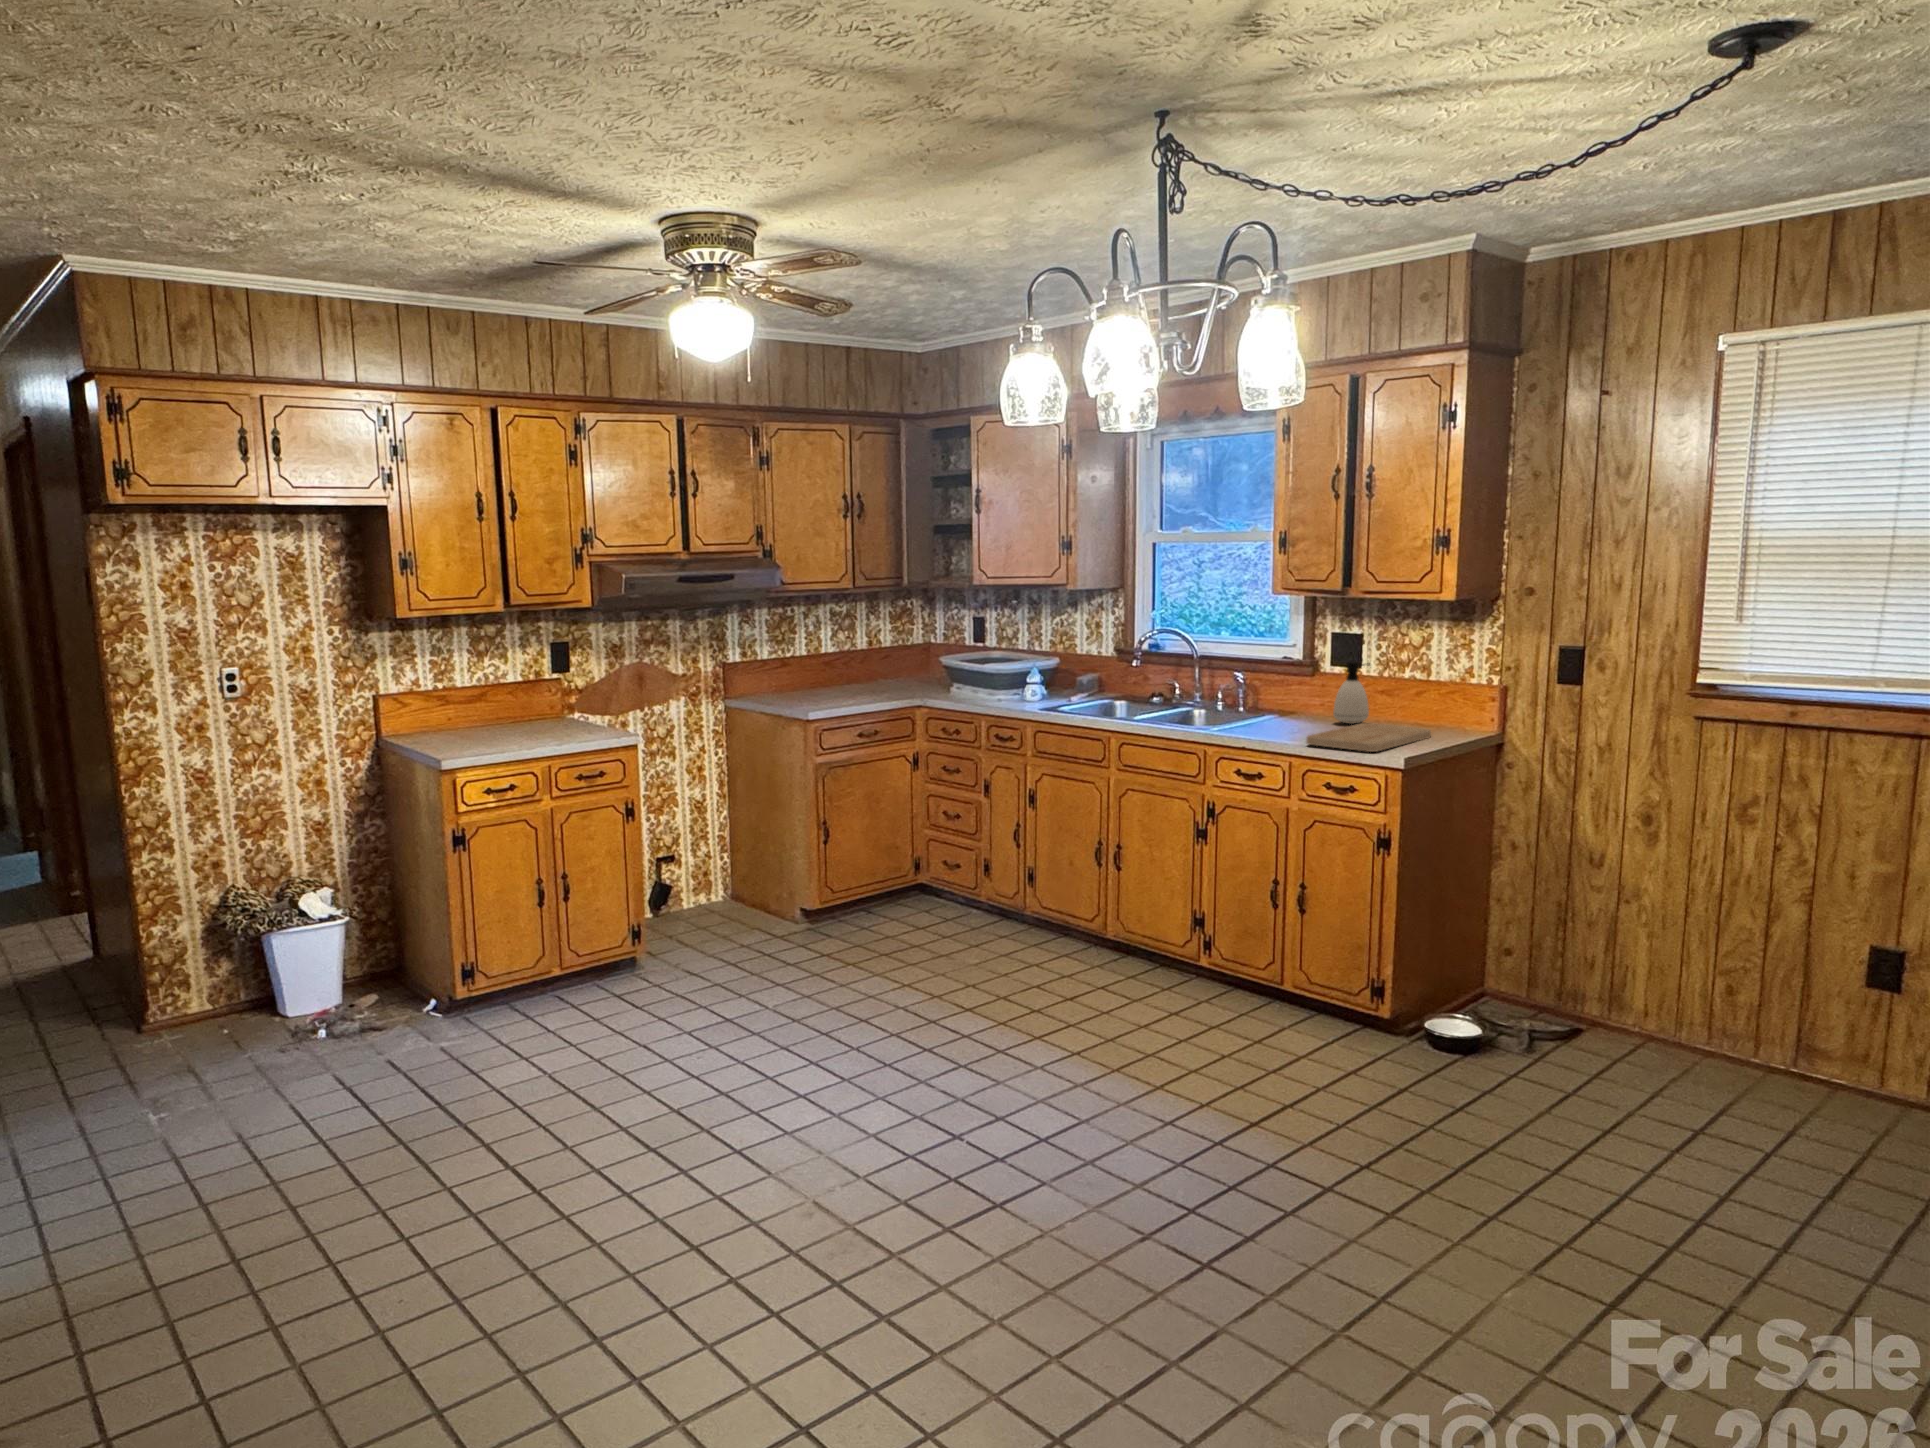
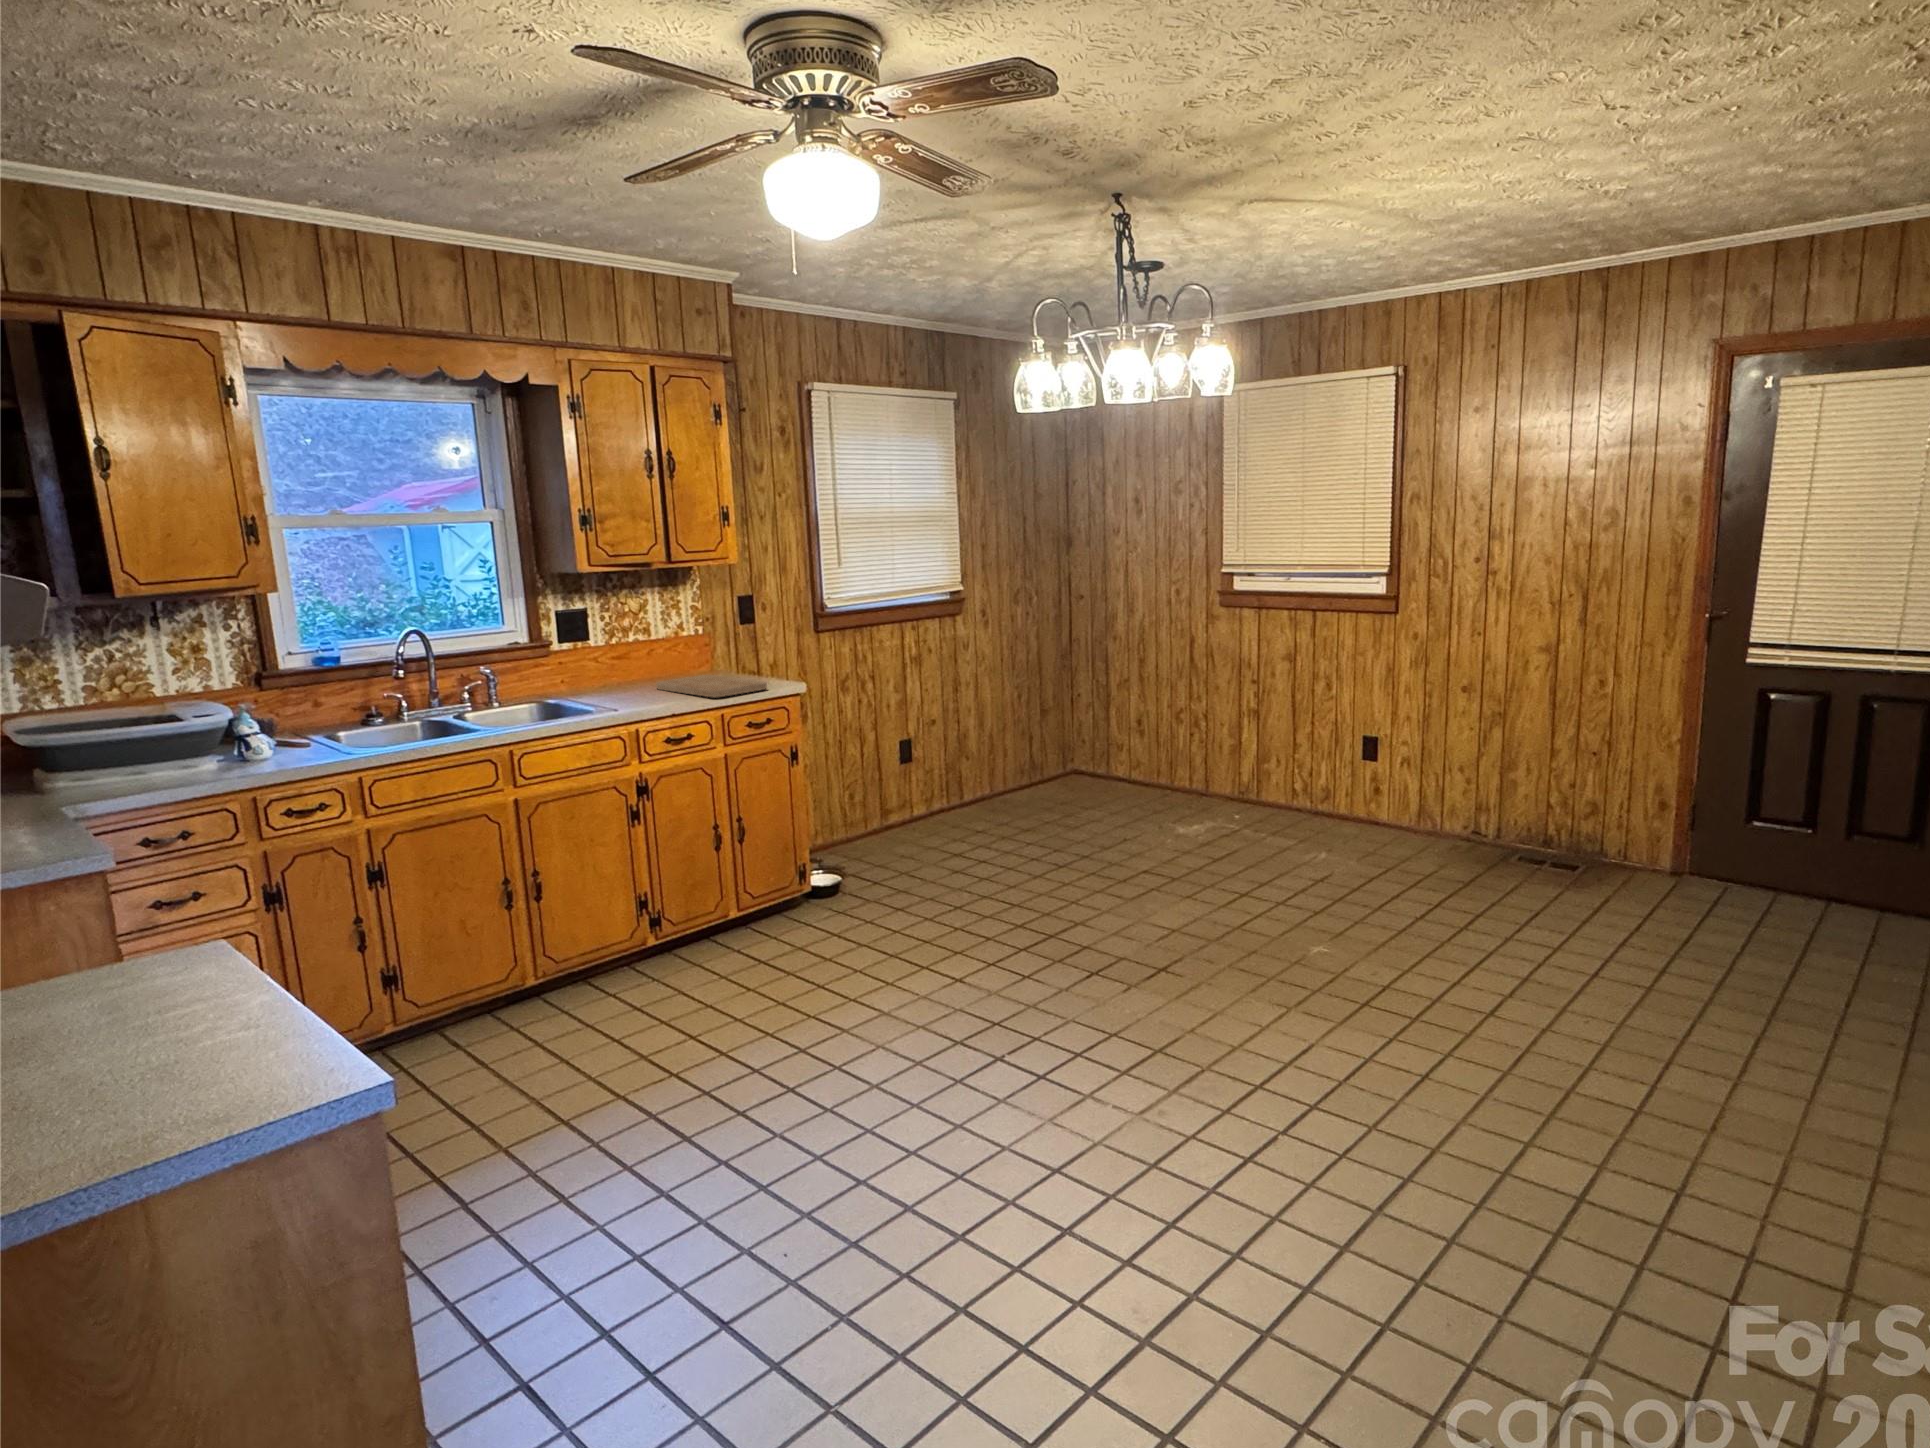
soap dispenser: present [1333,661,1369,724] -> none [600,632,633,690]

